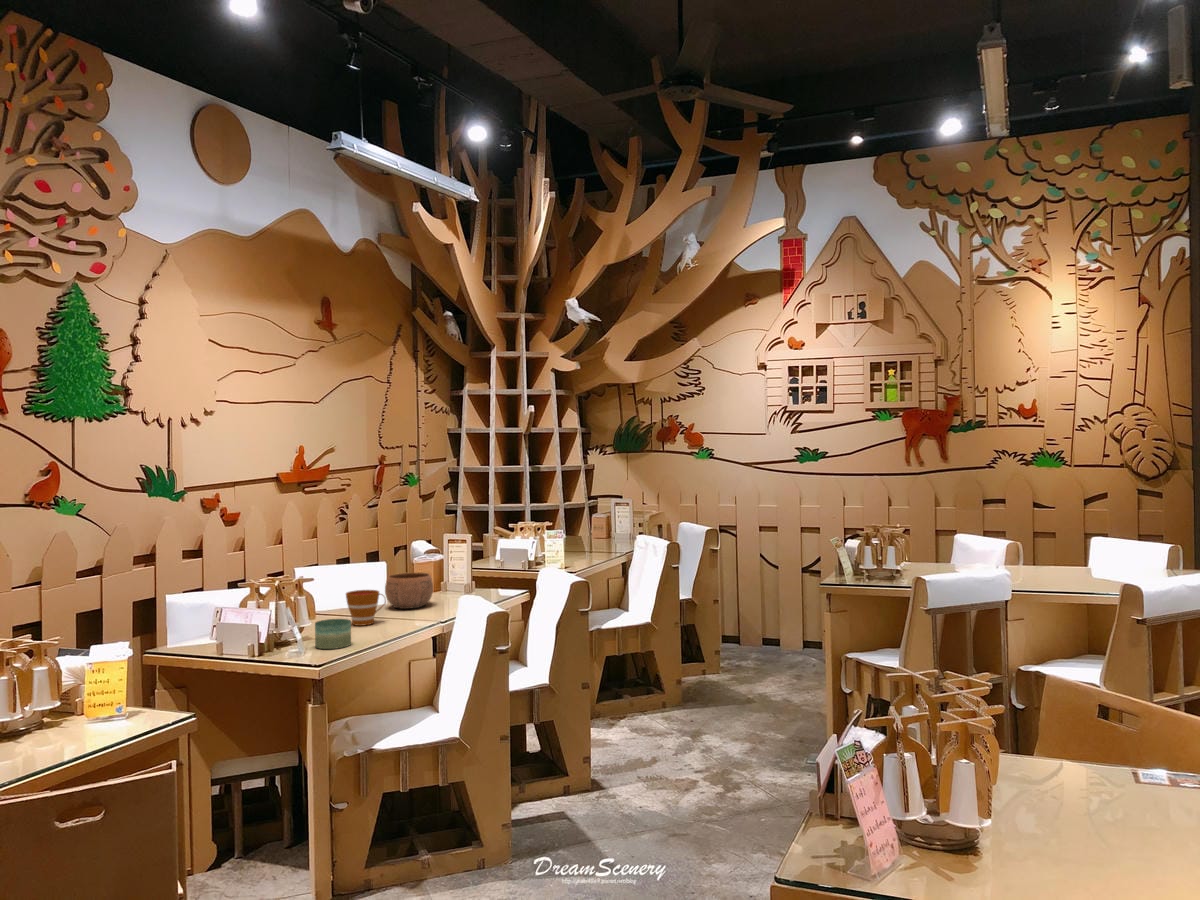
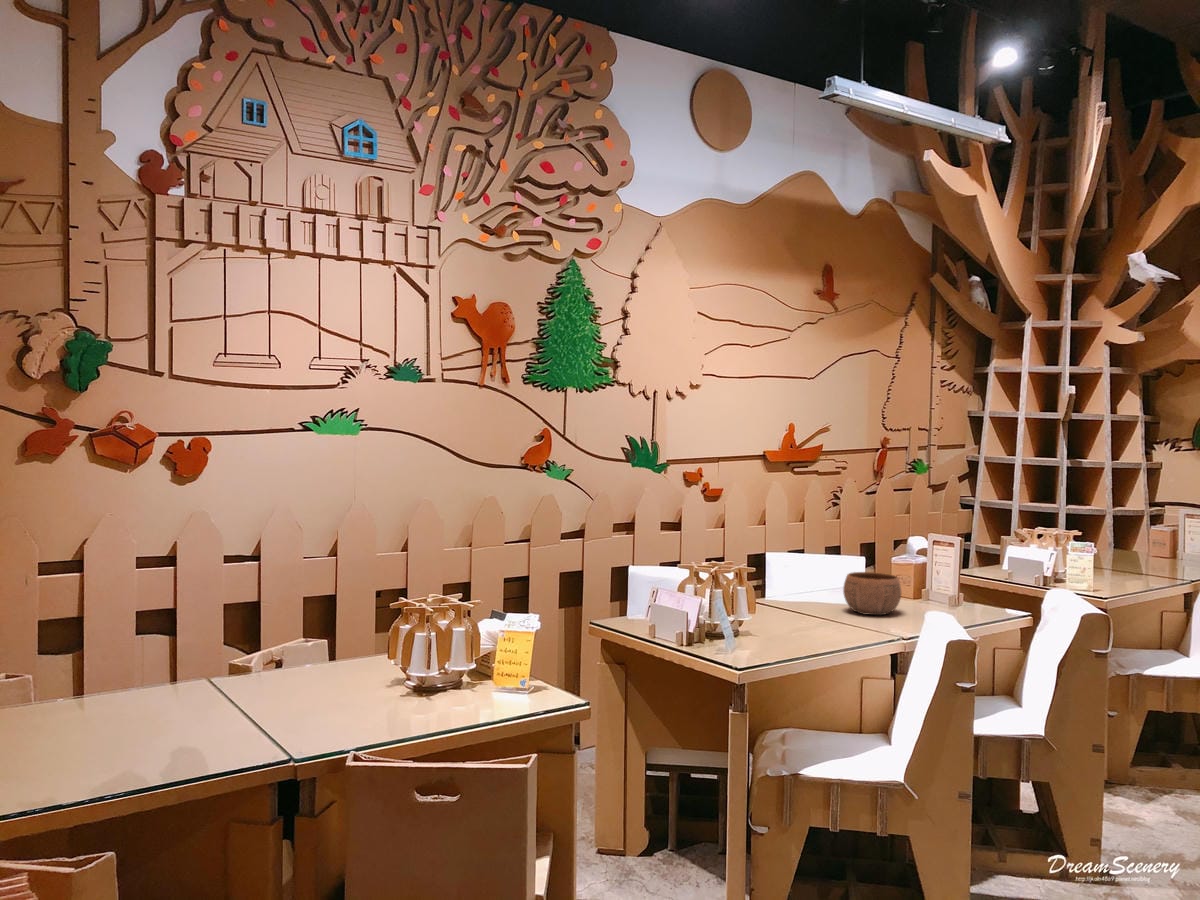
cup: present [346,590,386,626] -> none [791,585,837,627]
candle: present [315,619,351,649] -> none [744,614,784,649]

